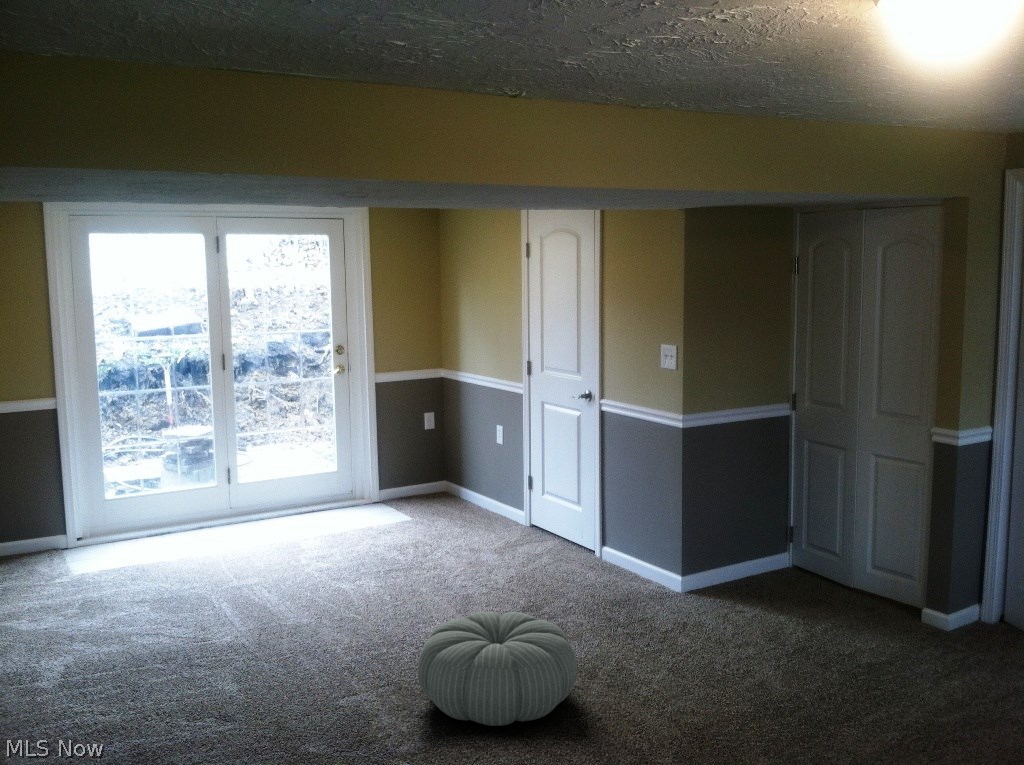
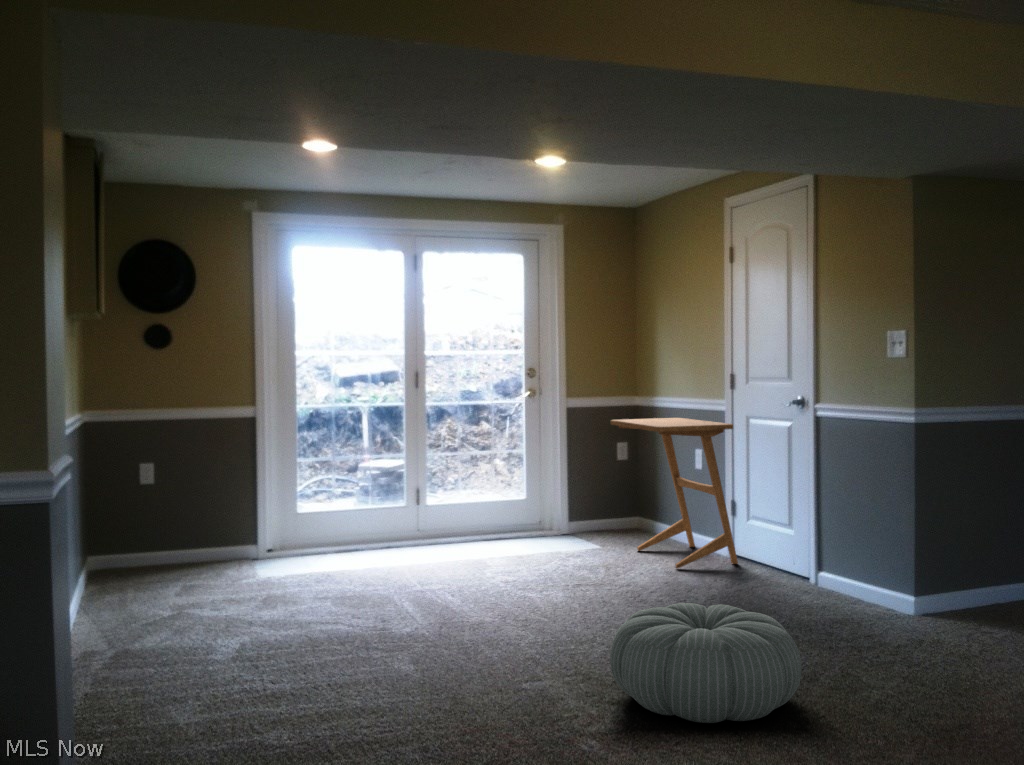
side table: none [418,396,534,543] -> present [611,418,738,568]

